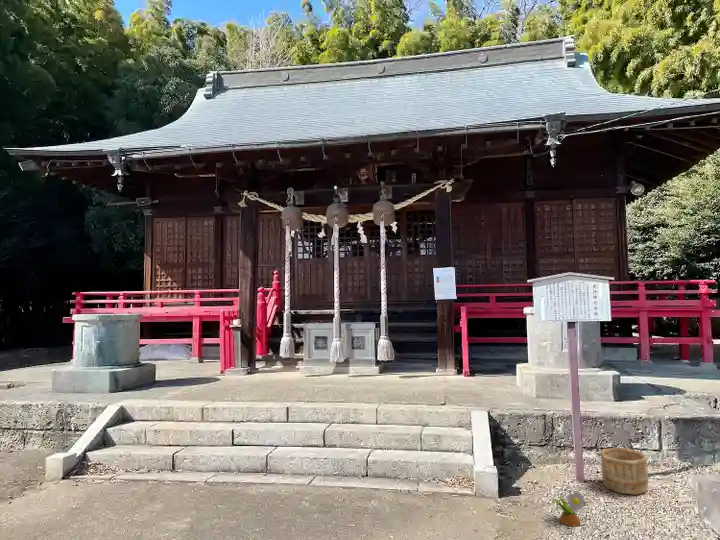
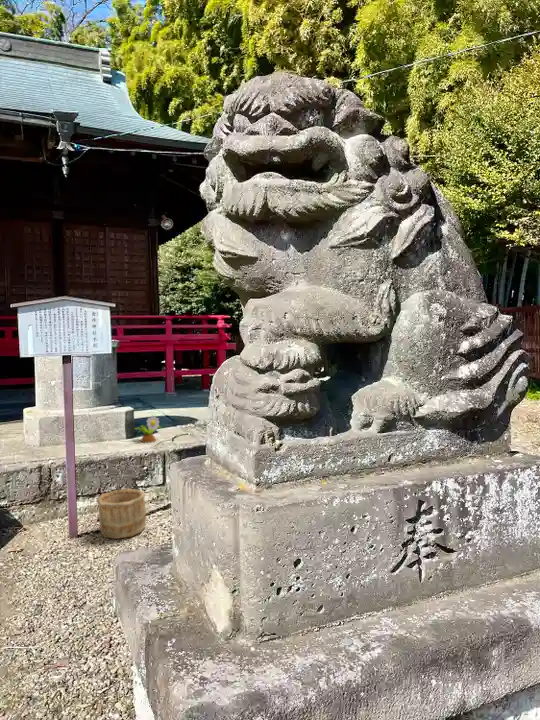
decorative plant: present [552,491,587,526] -> present [135,416,160,443]

